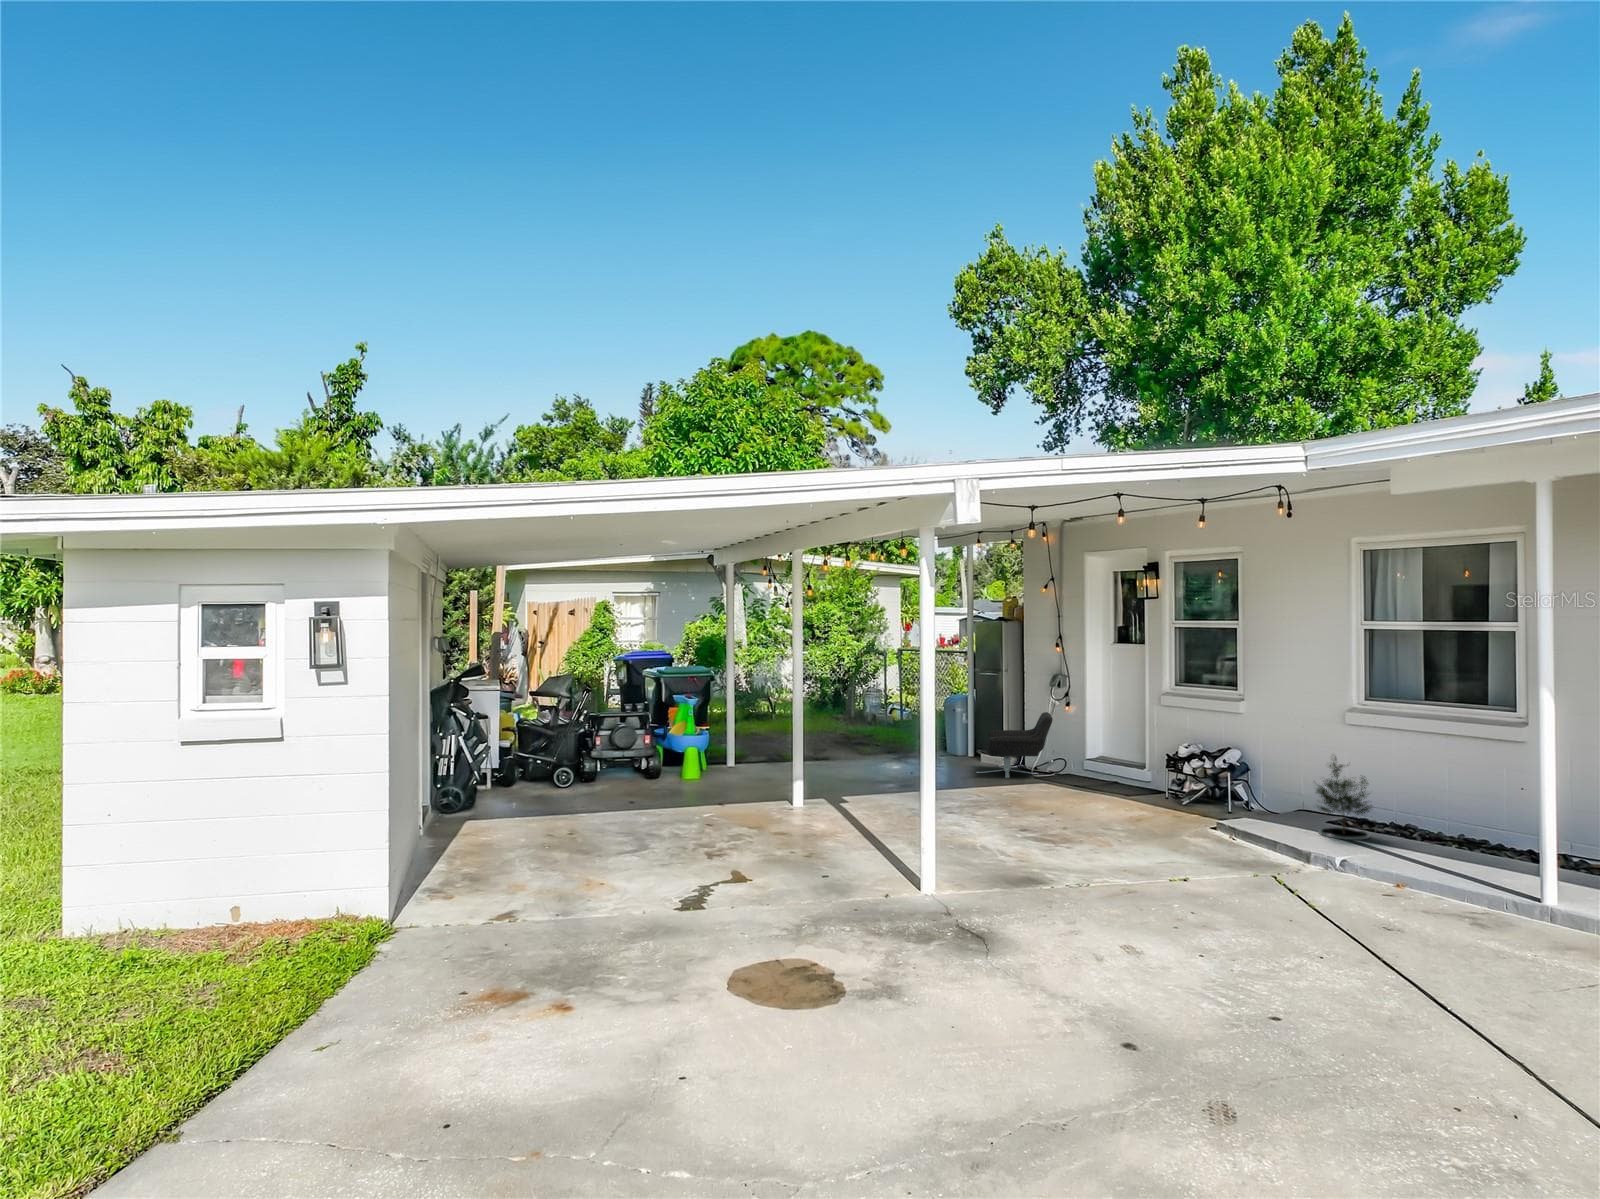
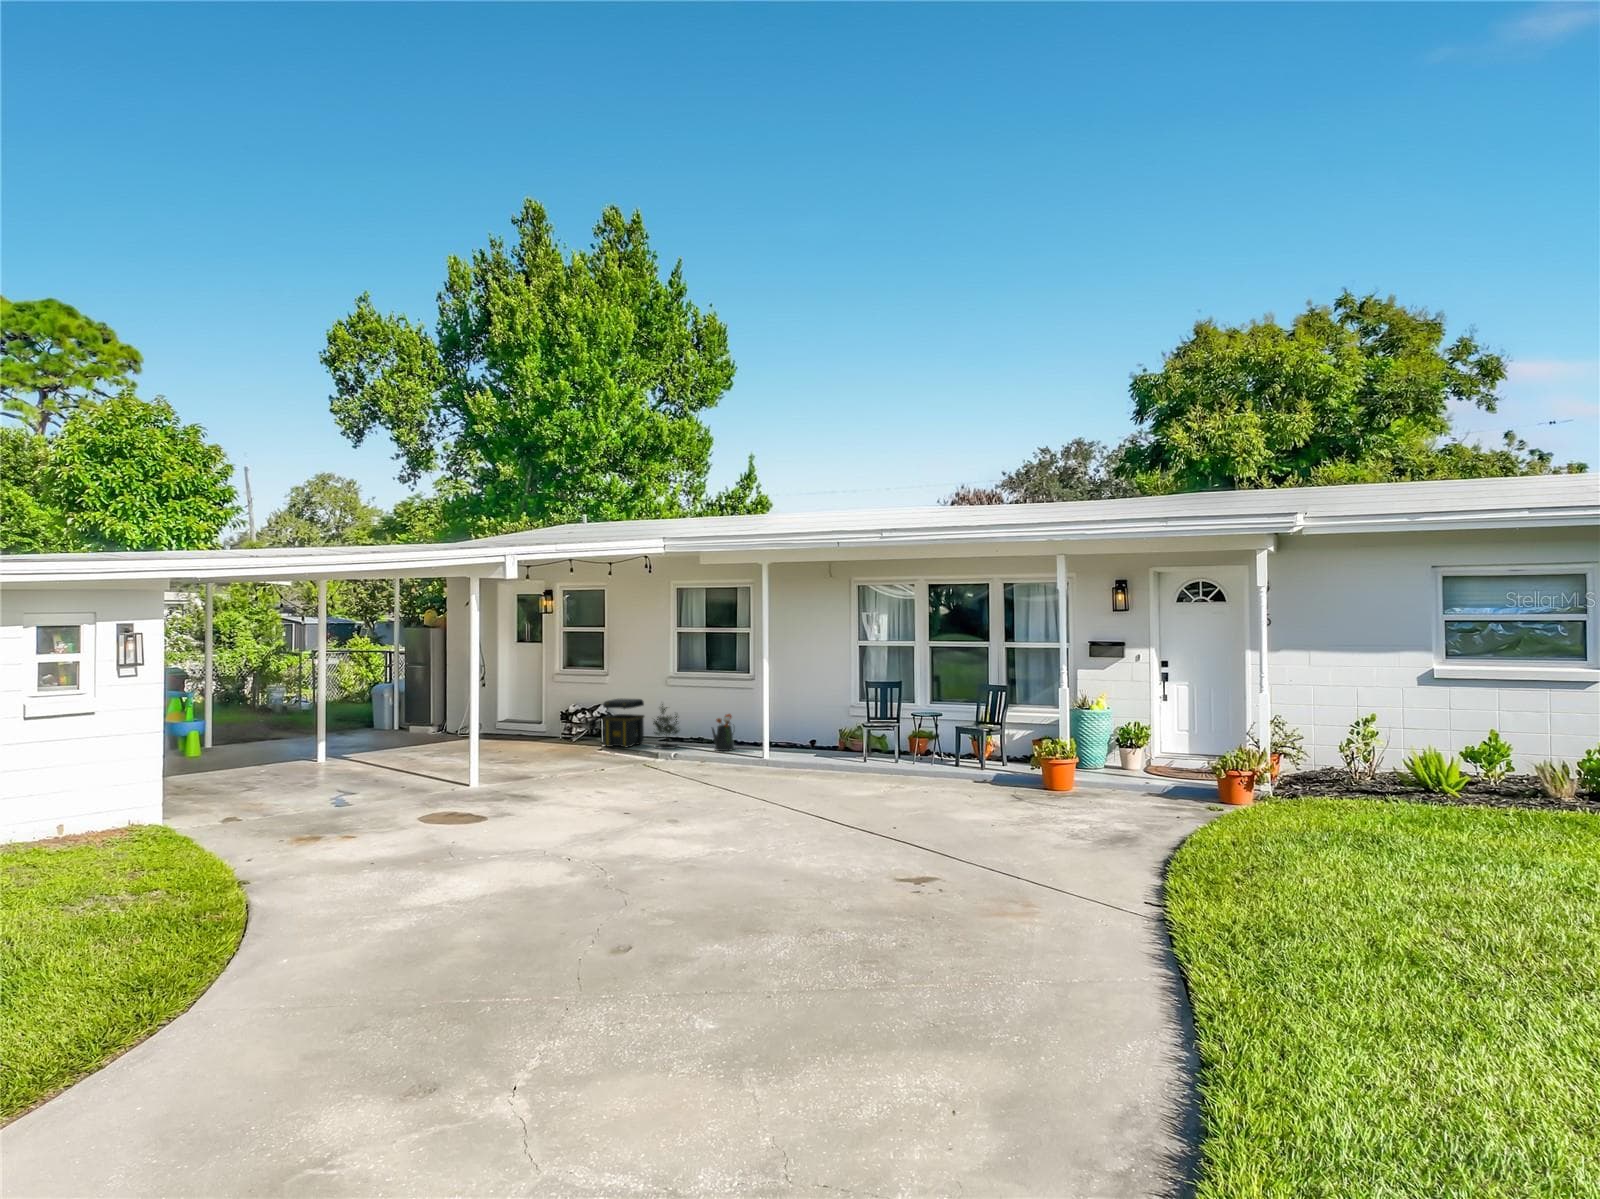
lounge chair: present [977,712,1053,778] -> none [415,693,476,741]
toolbox: none [1227,741,1304,826] -> present [603,699,644,747]
watering can: none [1433,788,1489,863] -> present [712,714,734,751]

